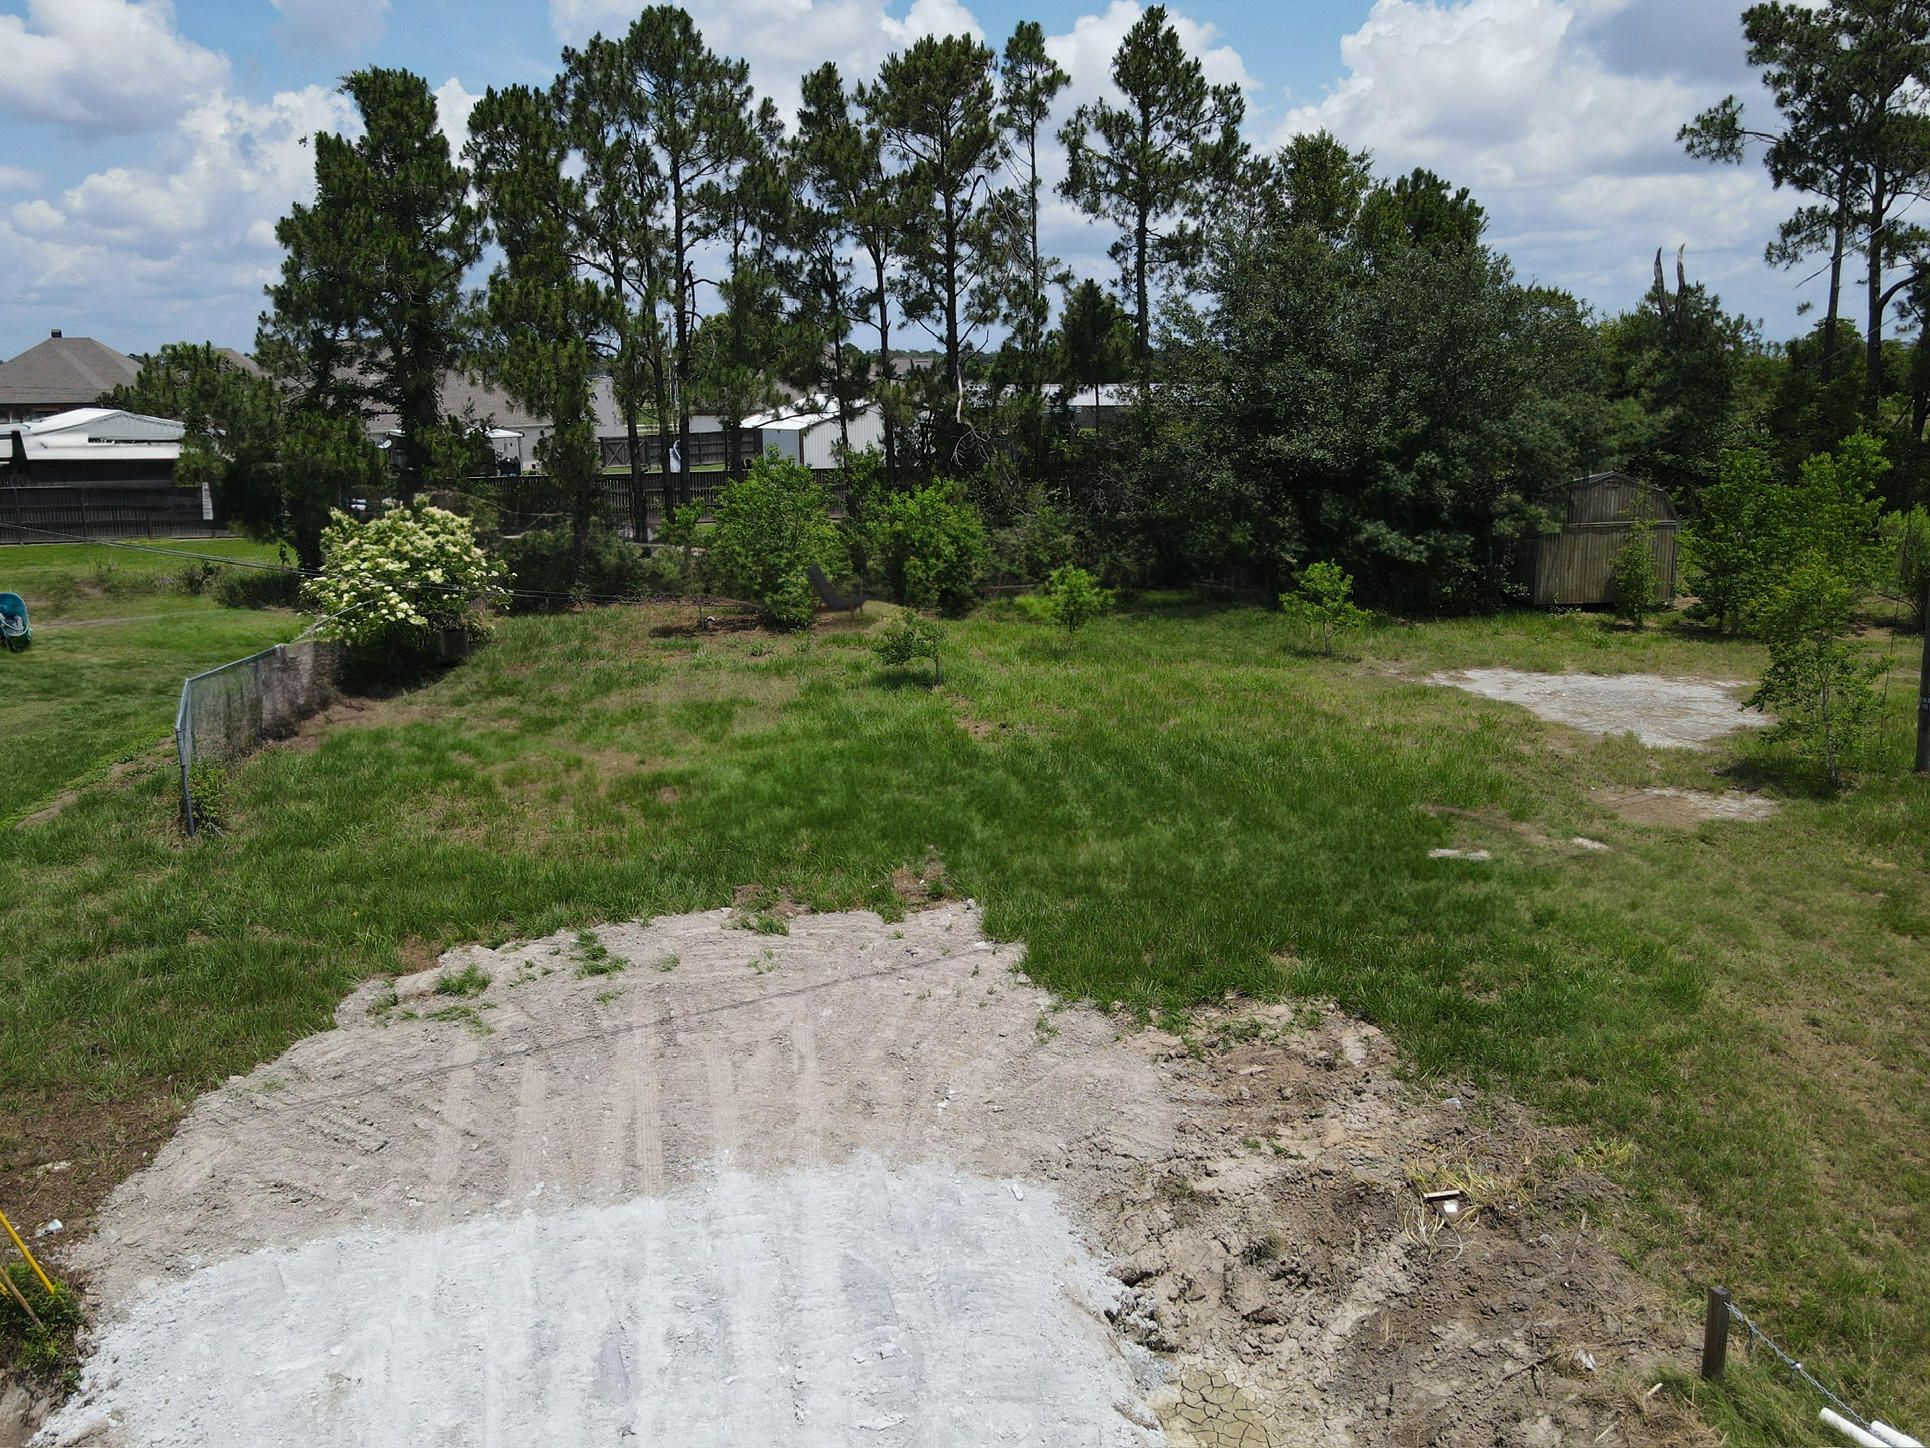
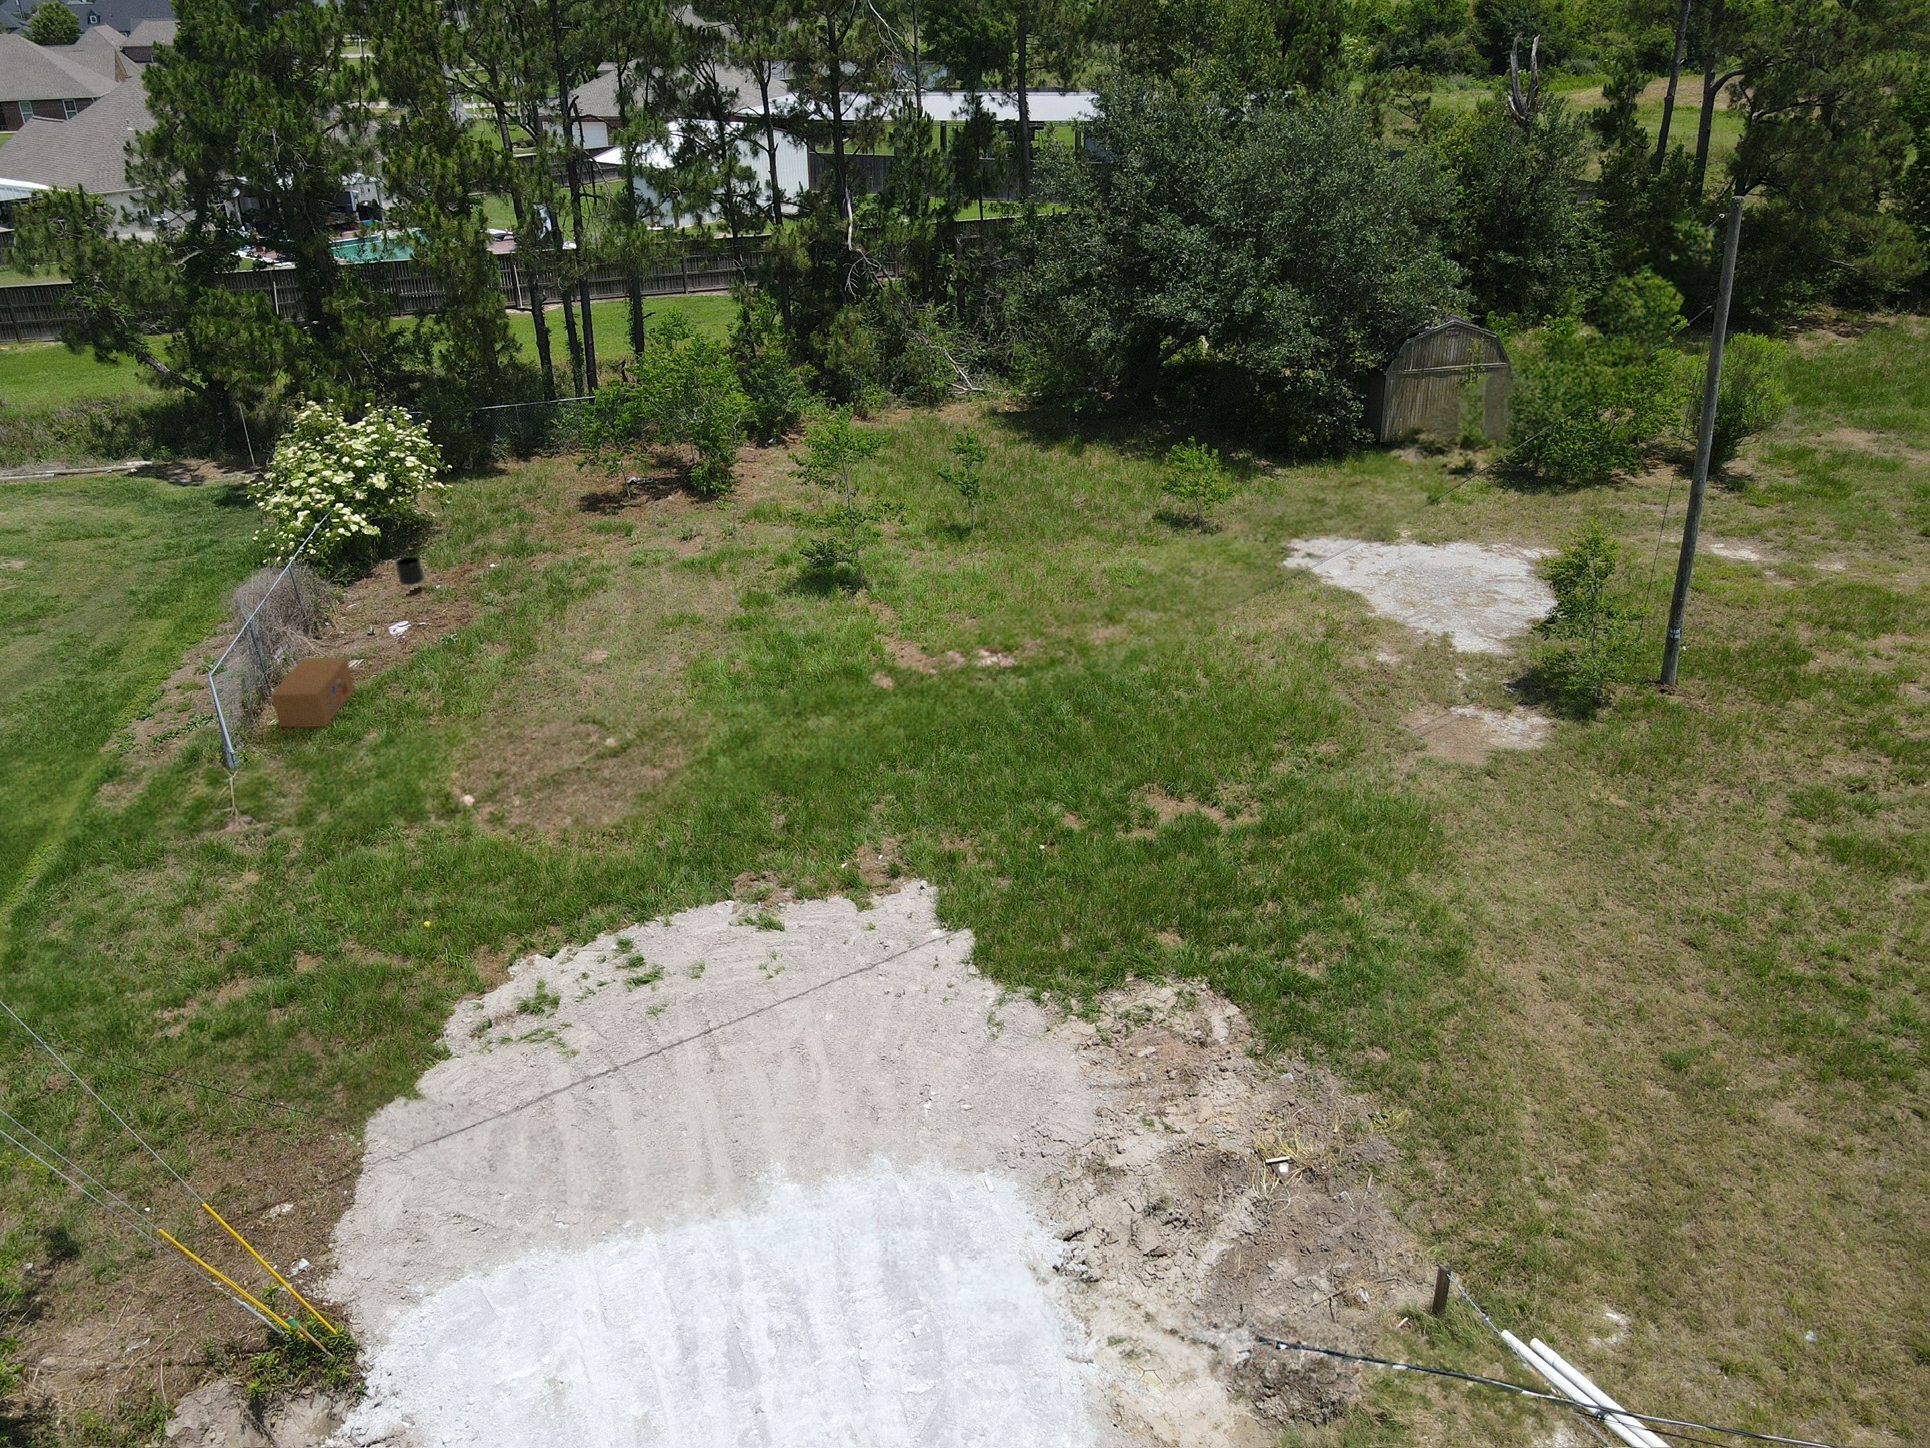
lounge chair: present [806,563,869,628] -> none [730,459,791,525]
cardboard box: none [268,691,365,755] -> present [271,658,354,727]

